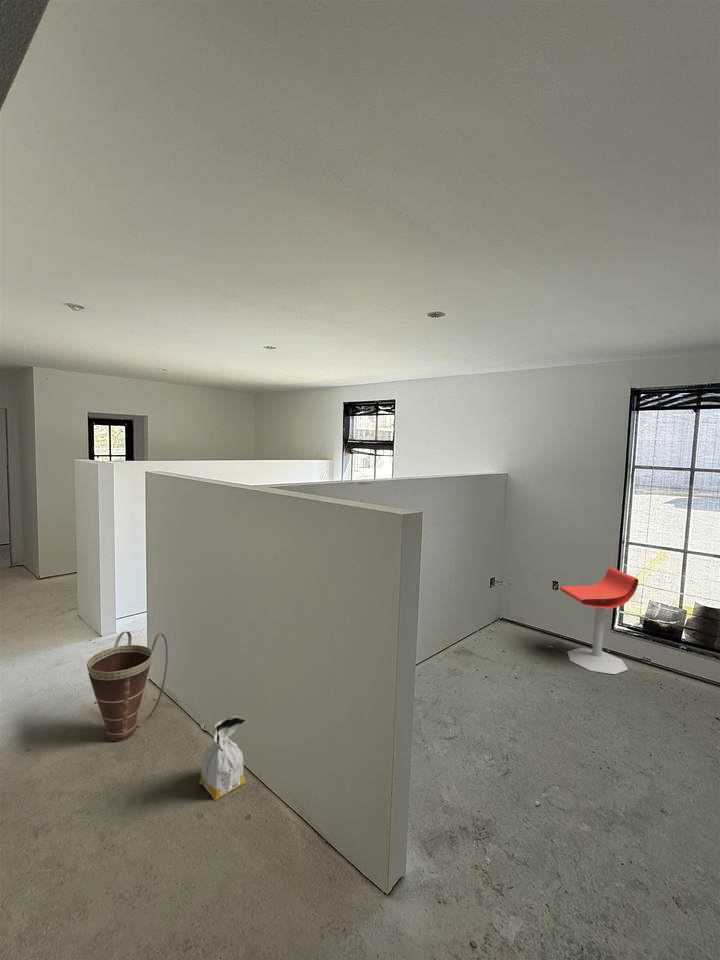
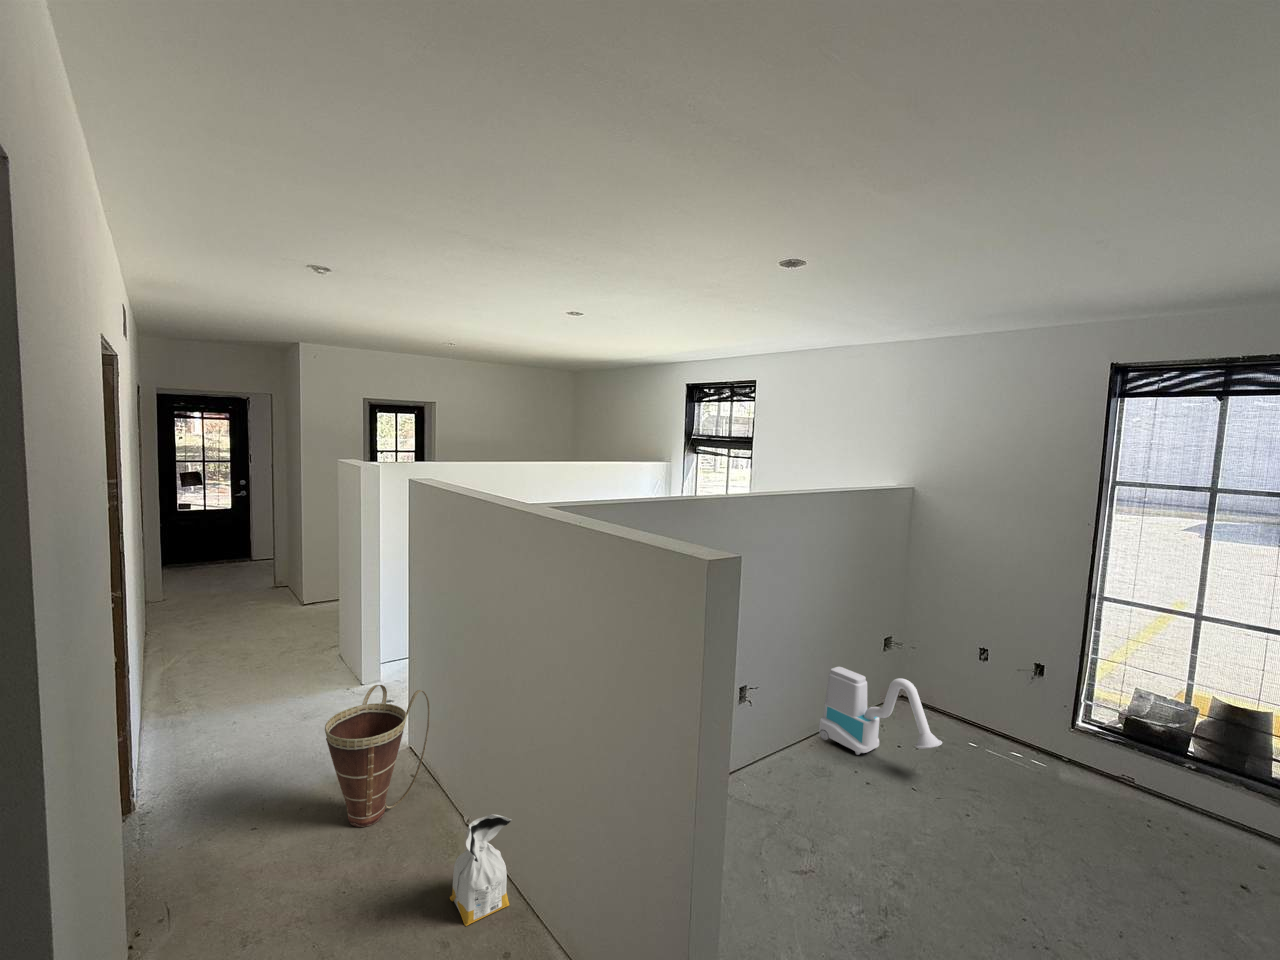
stool: present [560,568,638,674] -> none [988,633,1115,797]
vacuum cleaner: none [450,600,534,660] -> present [819,667,942,755]

